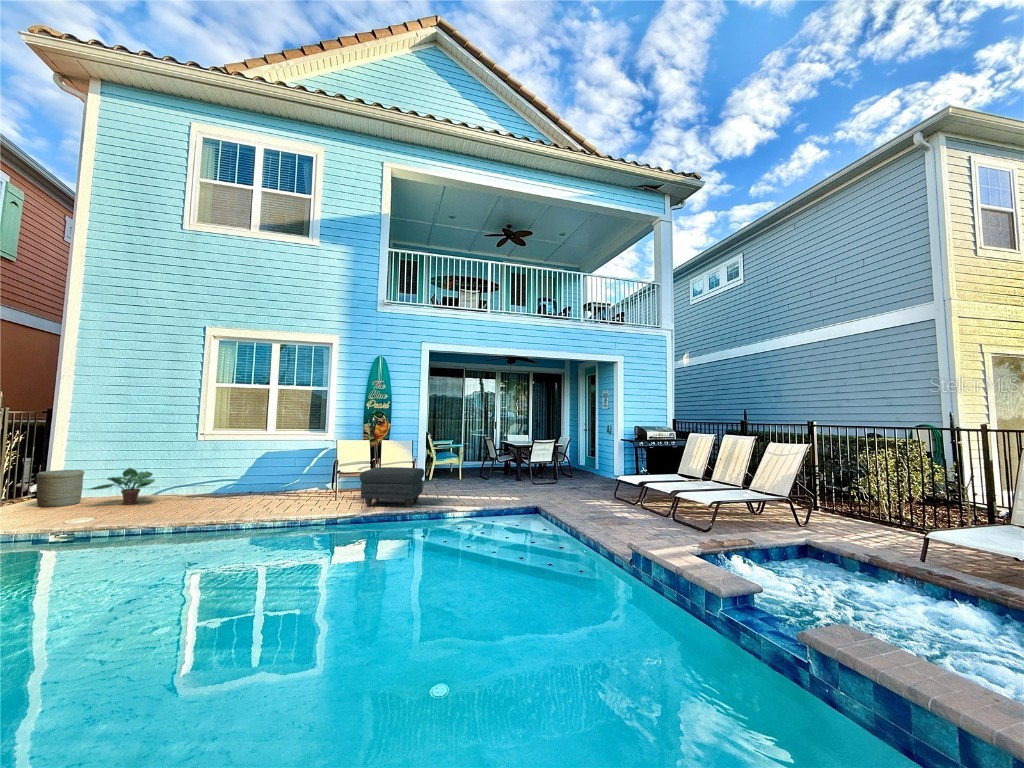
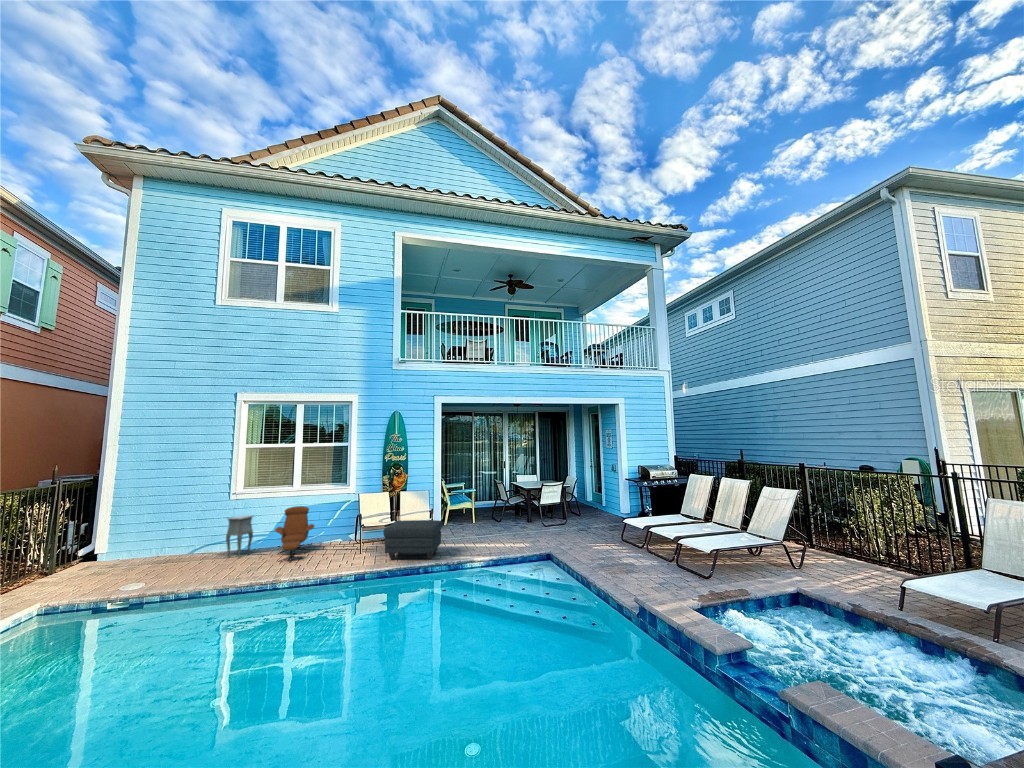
lounge chair: none [245,450,289,507] -> present [275,506,314,561]
side table: none [191,457,223,501] -> present [226,515,253,558]
potted plant: present [91,468,155,505] -> none [133,531,194,566]
woven basket: present [36,470,84,507] -> none [86,534,128,572]

